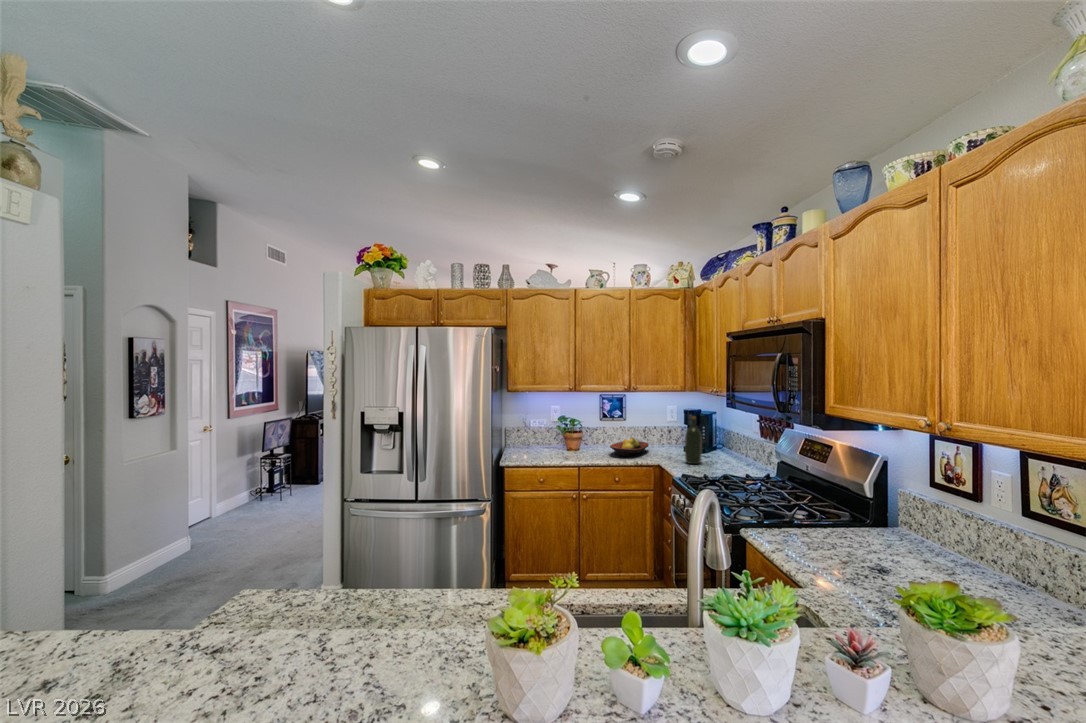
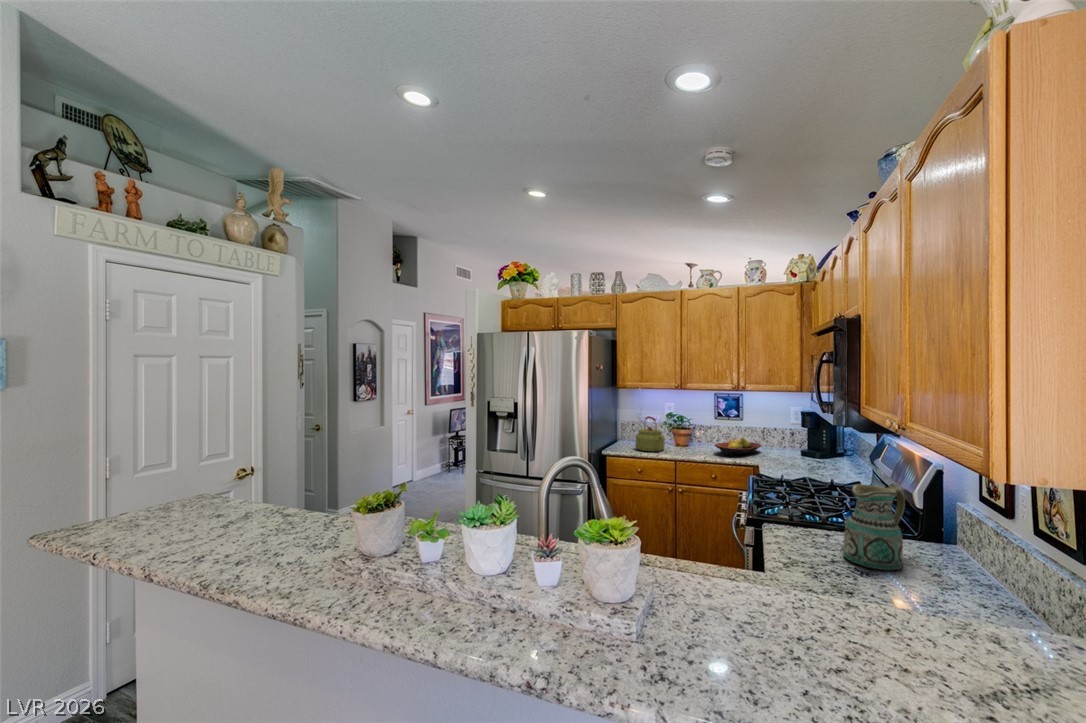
wine bottle: present [685,417,702,464] -> none [787,419,806,468]
kettle: none [529,421,560,458] -> present [635,416,665,452]
ceramic pitcher: none [834,479,893,565] -> present [843,484,905,570]

